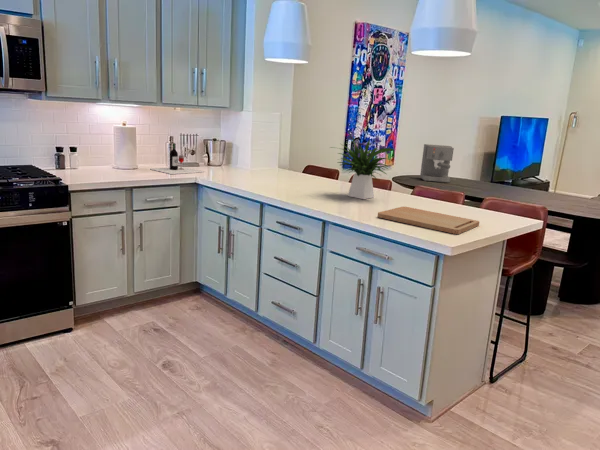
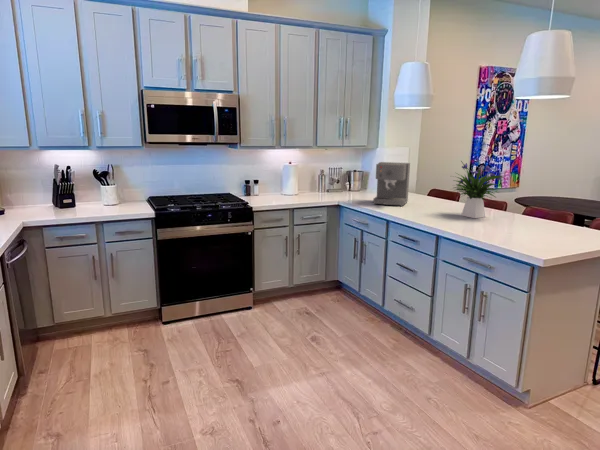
wine bottle: present [151,144,204,174] -> none [306,175,348,198]
coffee maker: present [420,144,454,182] -> present [373,162,410,206]
cutting board: present [378,207,479,234] -> none [482,225,579,249]

